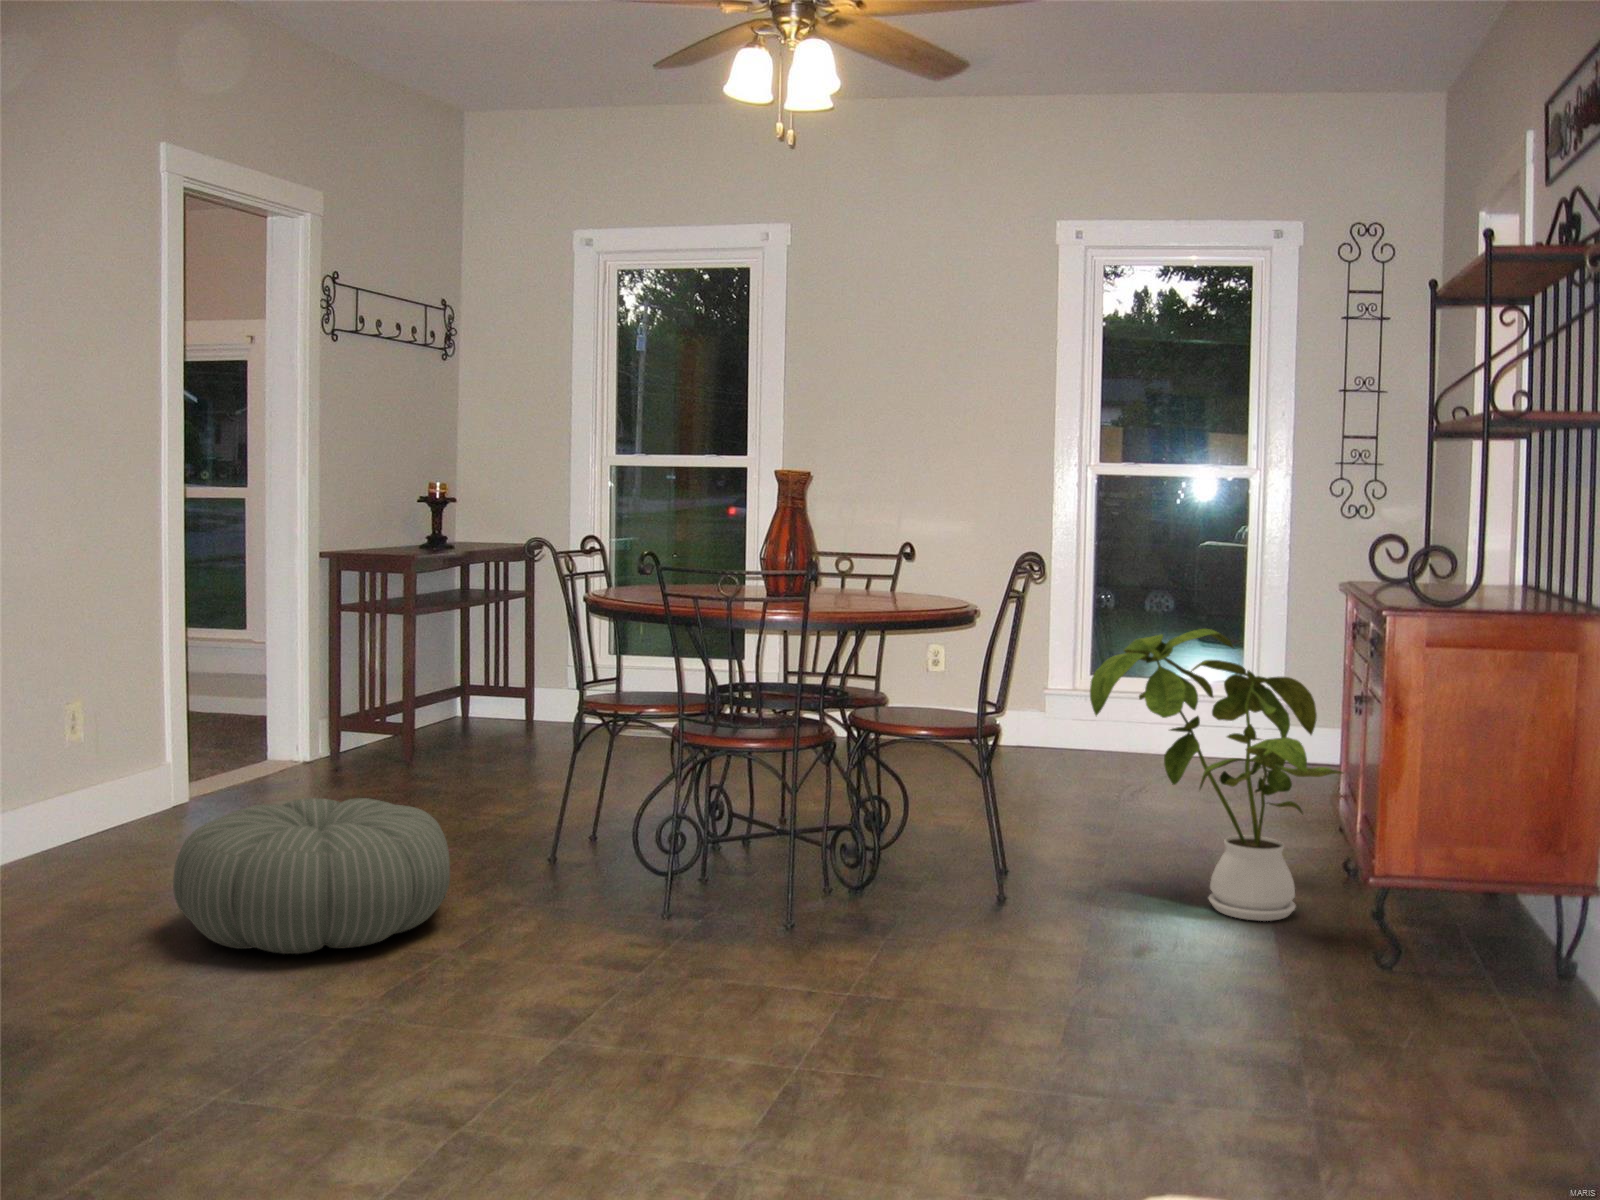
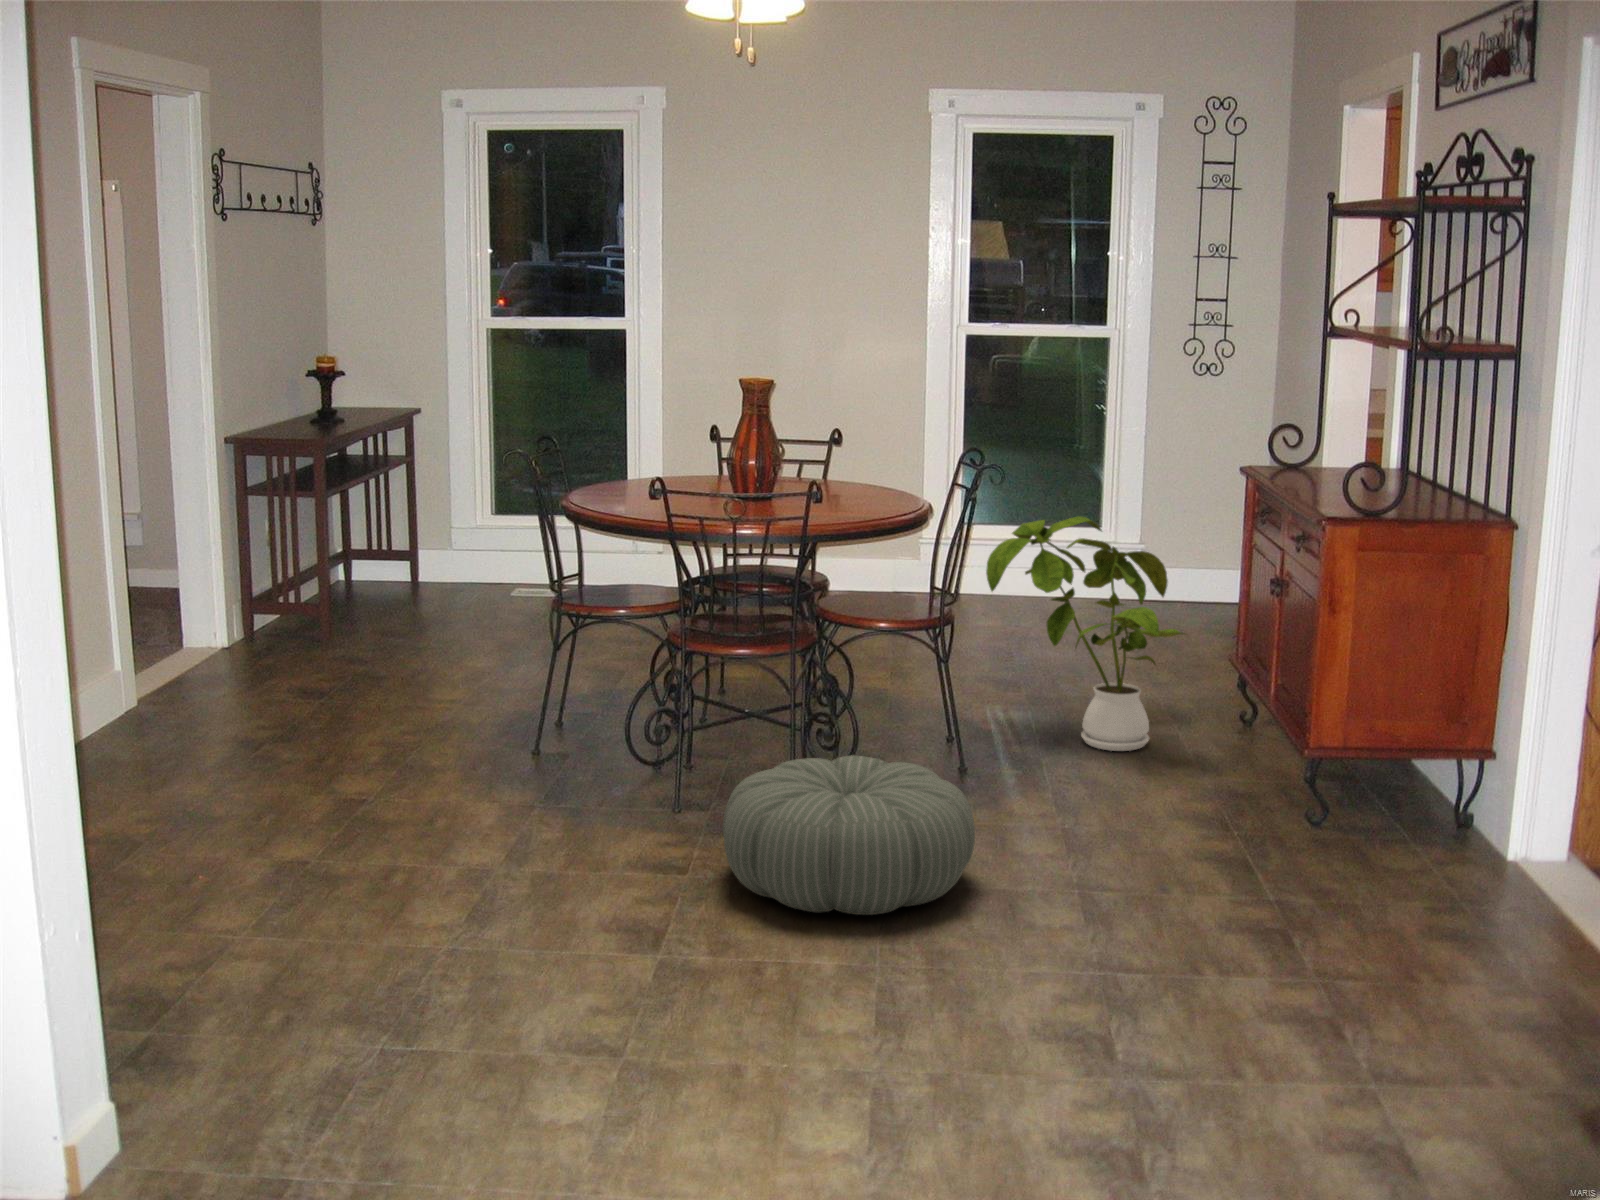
pouf: present [173,798,450,954] -> present [723,755,975,915]

